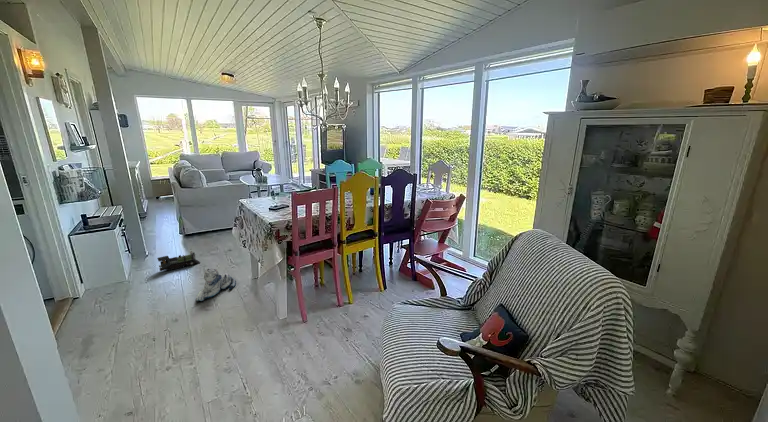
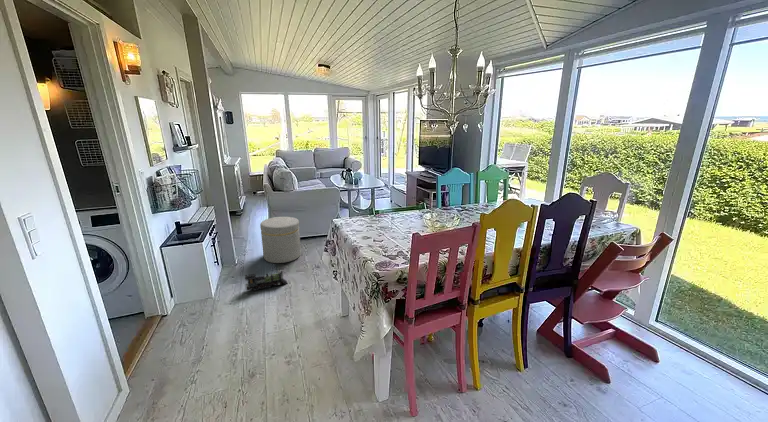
ottoman: none [169,209,211,250] -> present [260,217,301,263]
plush toy: present [196,269,236,301] -> none [280,305,325,347]

